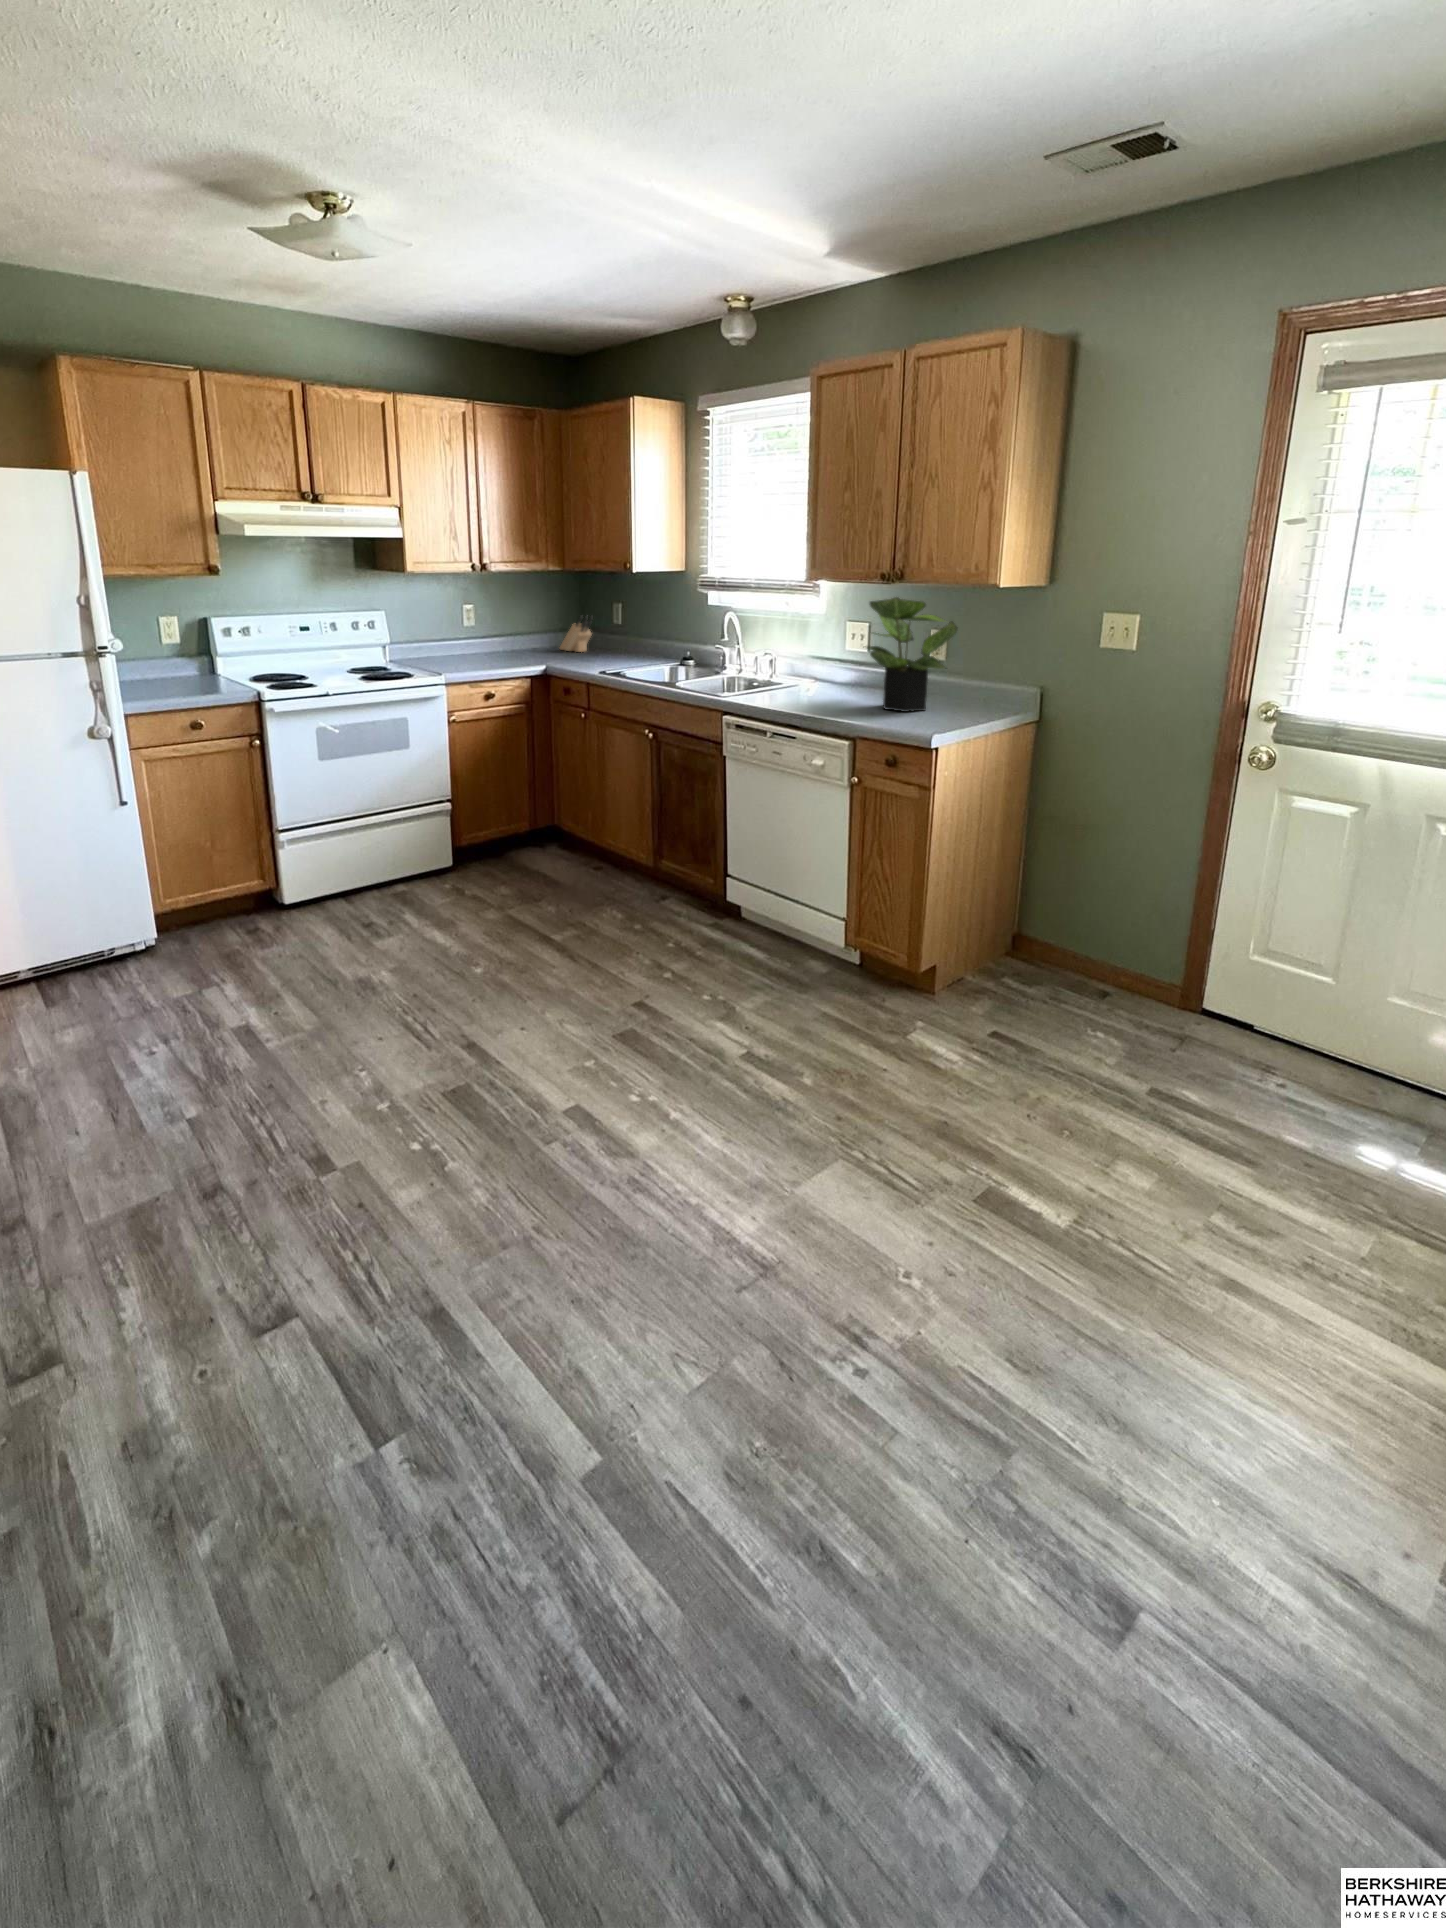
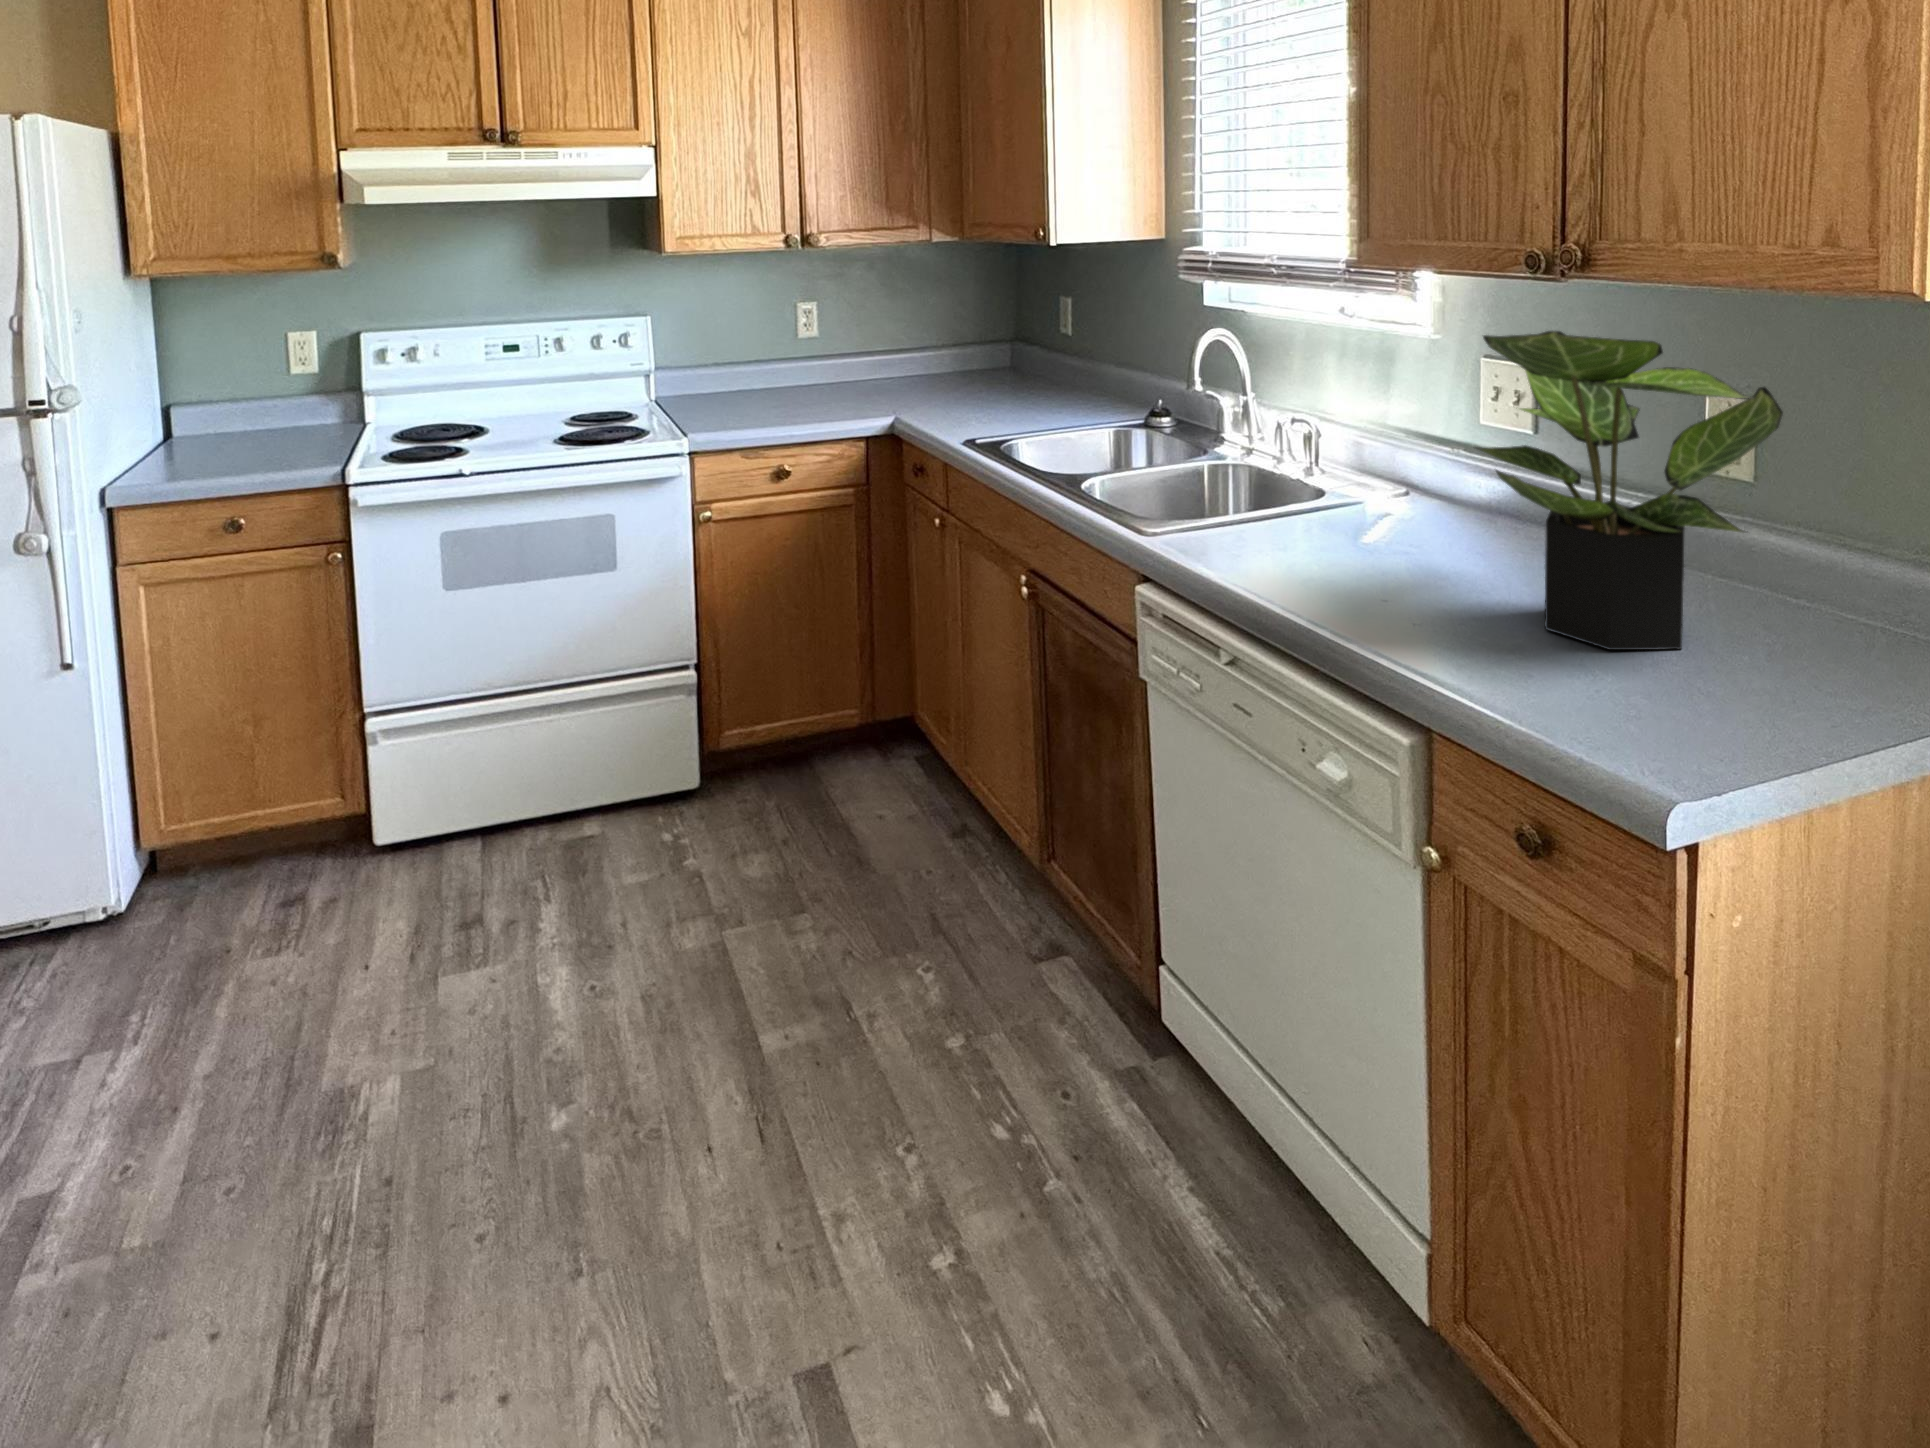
knife block: present [560,615,593,652] -> none [969,317,1019,383]

